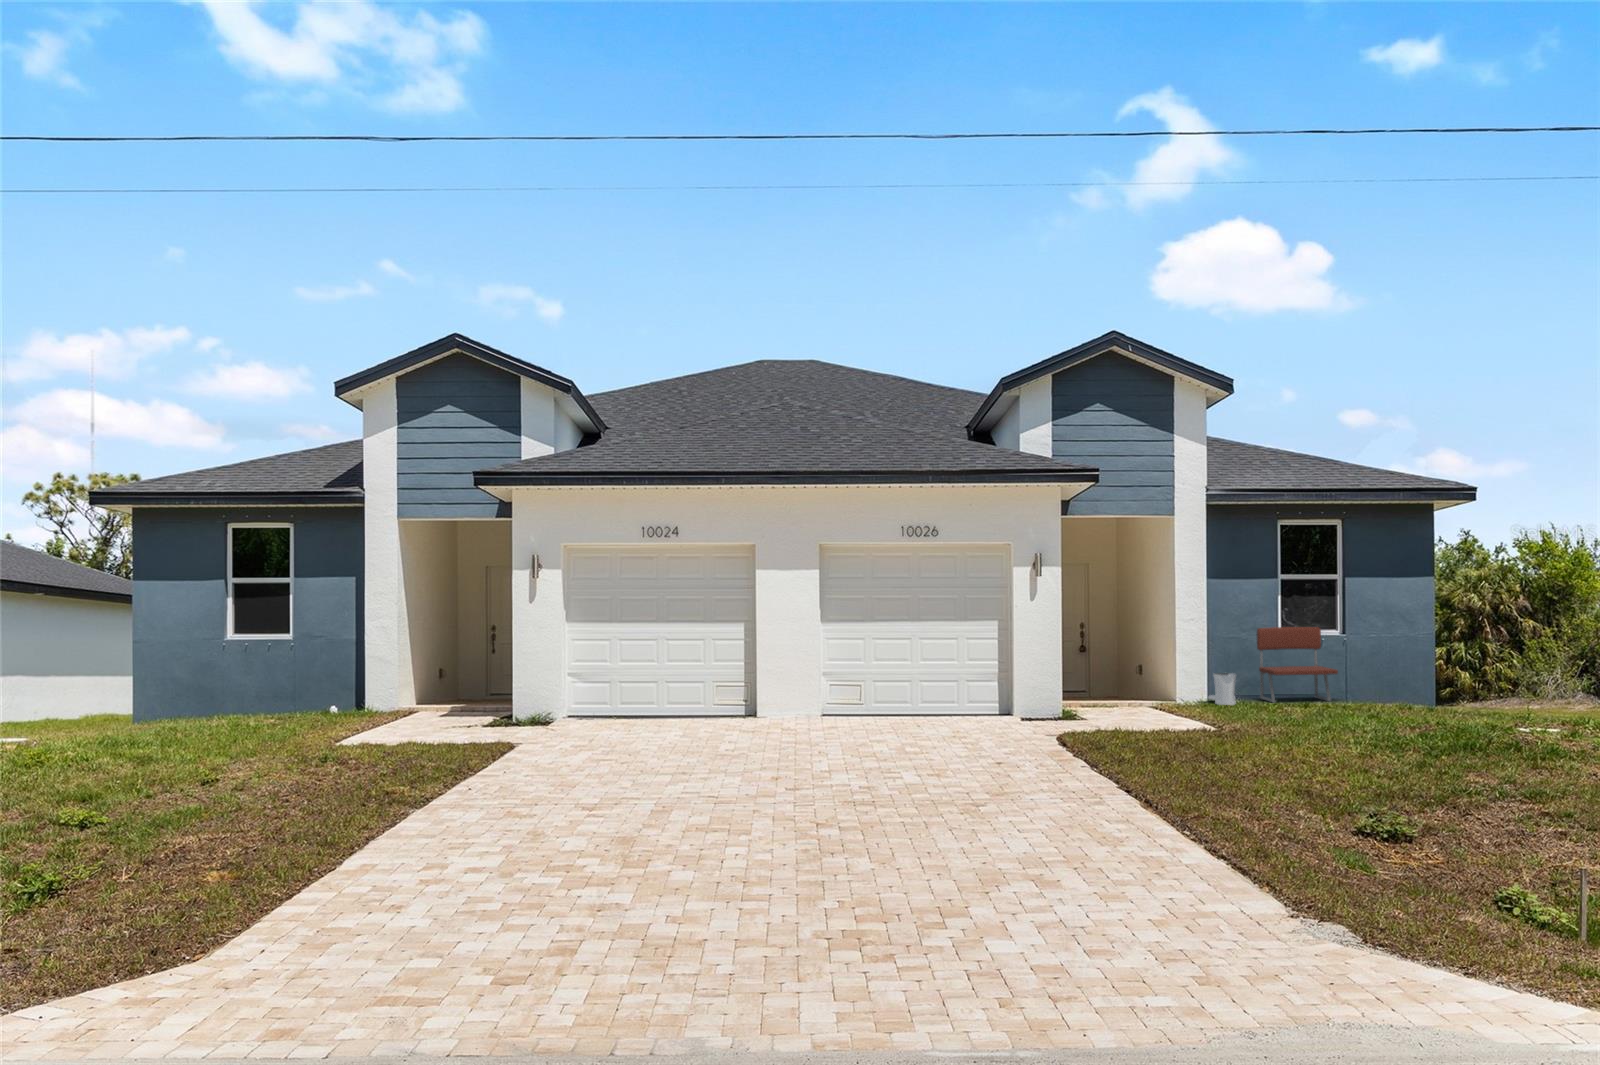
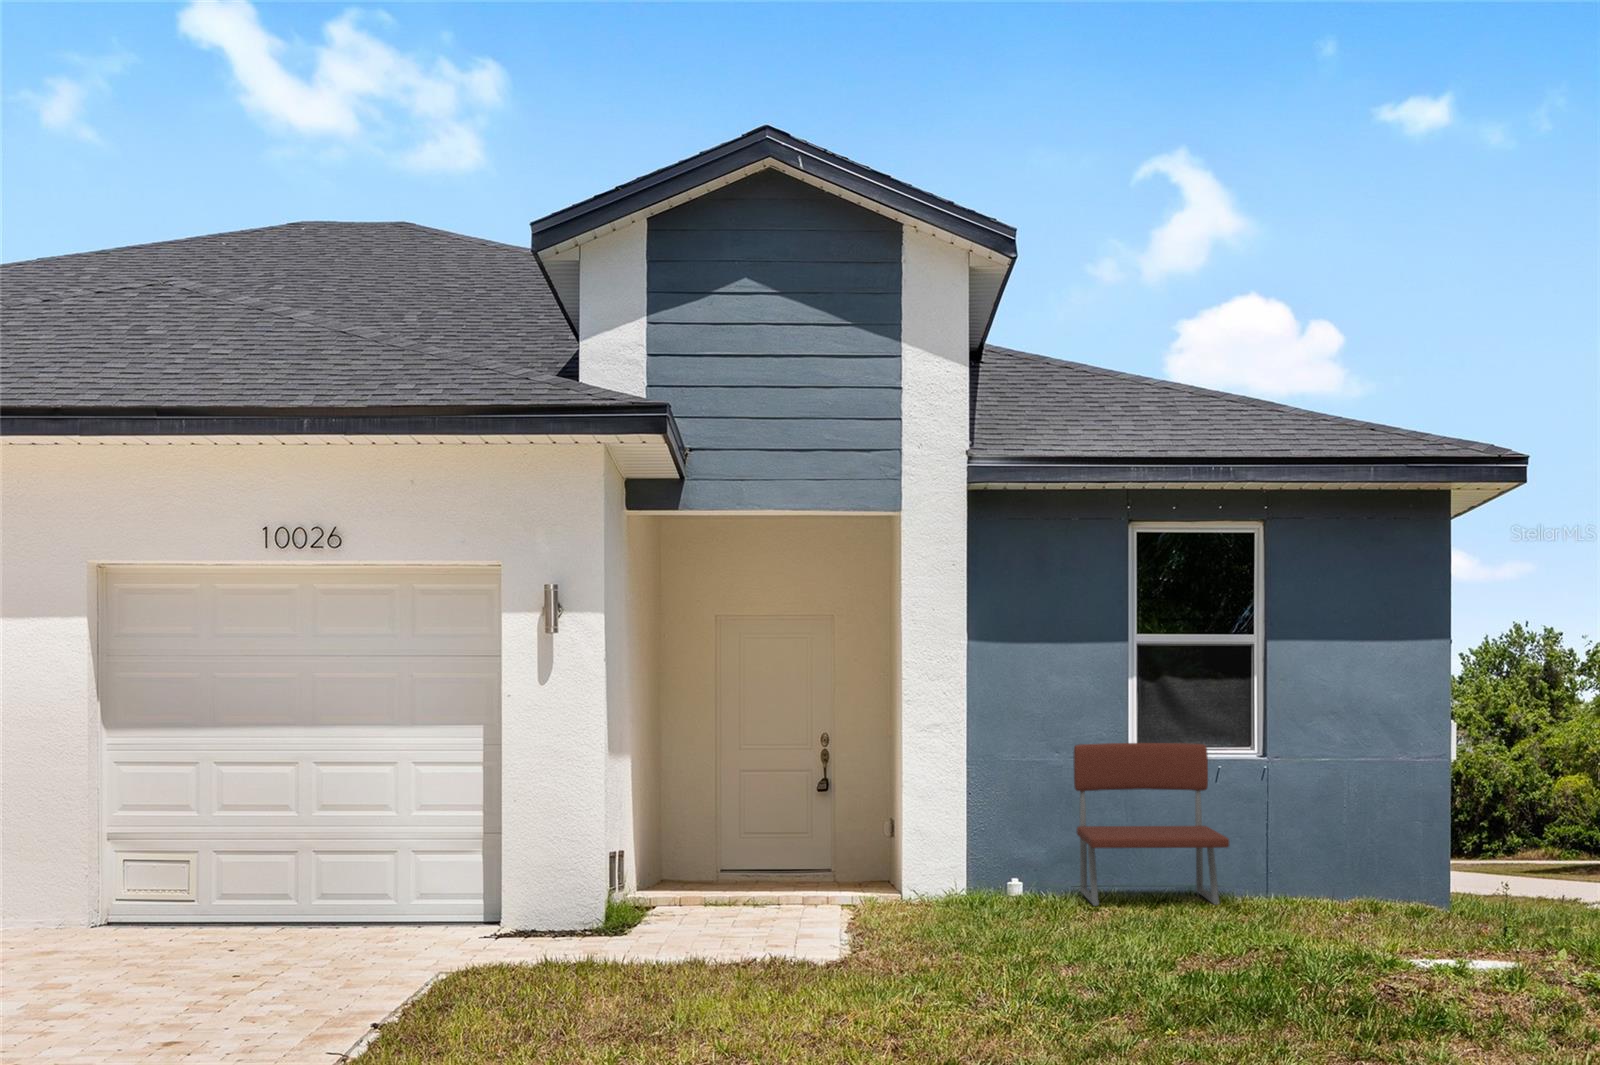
trash can: present [1208,673,1236,705] -> none [968,839,1016,911]

